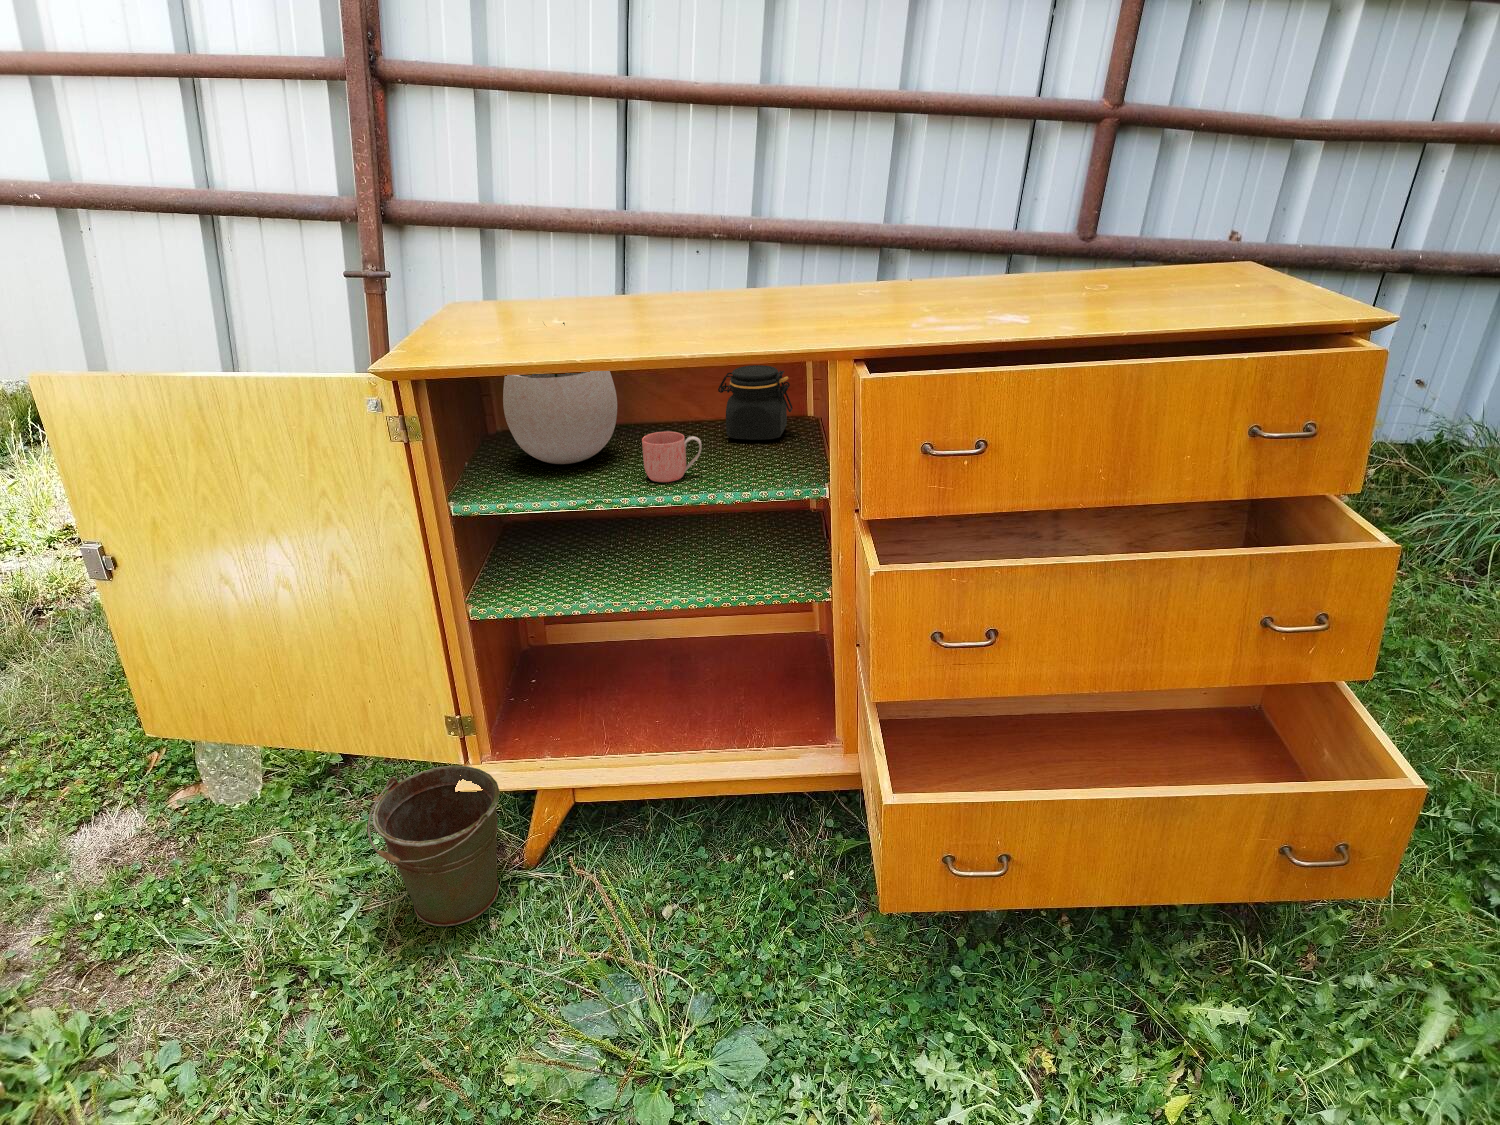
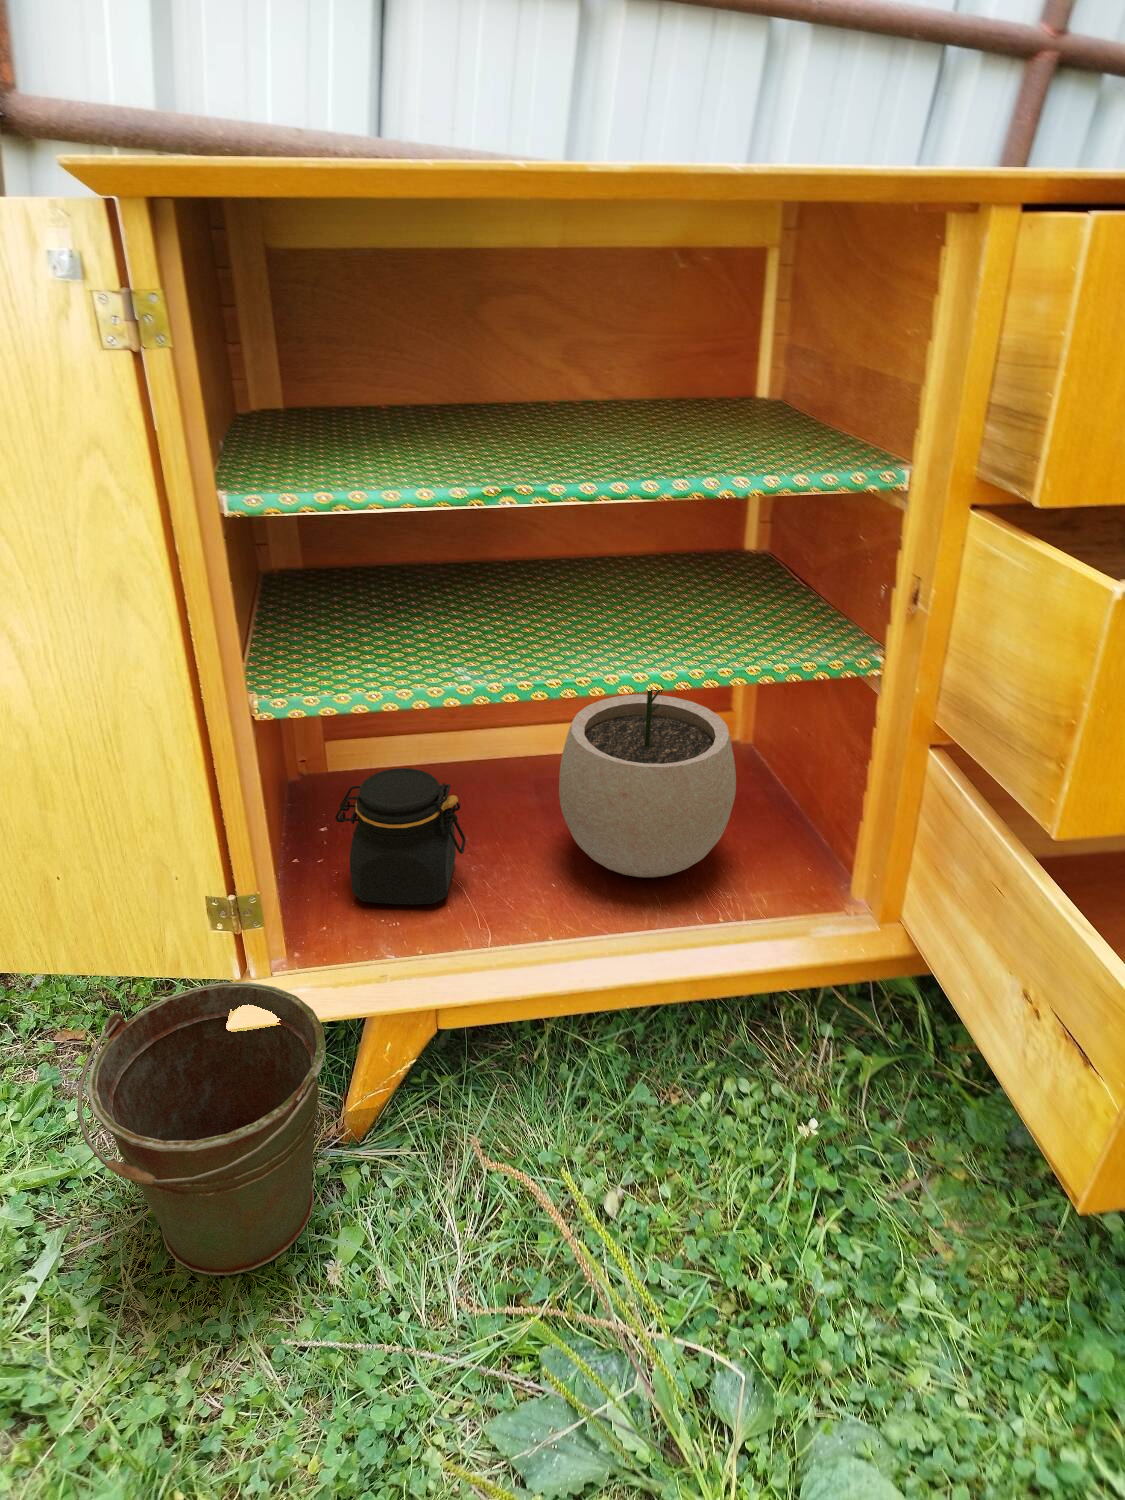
plant pot: present [503,322,617,464] -> present [559,689,736,877]
jar: present [718,365,793,440] -> present [335,768,466,904]
mug: present [642,432,702,482] -> none [562,377,668,464]

